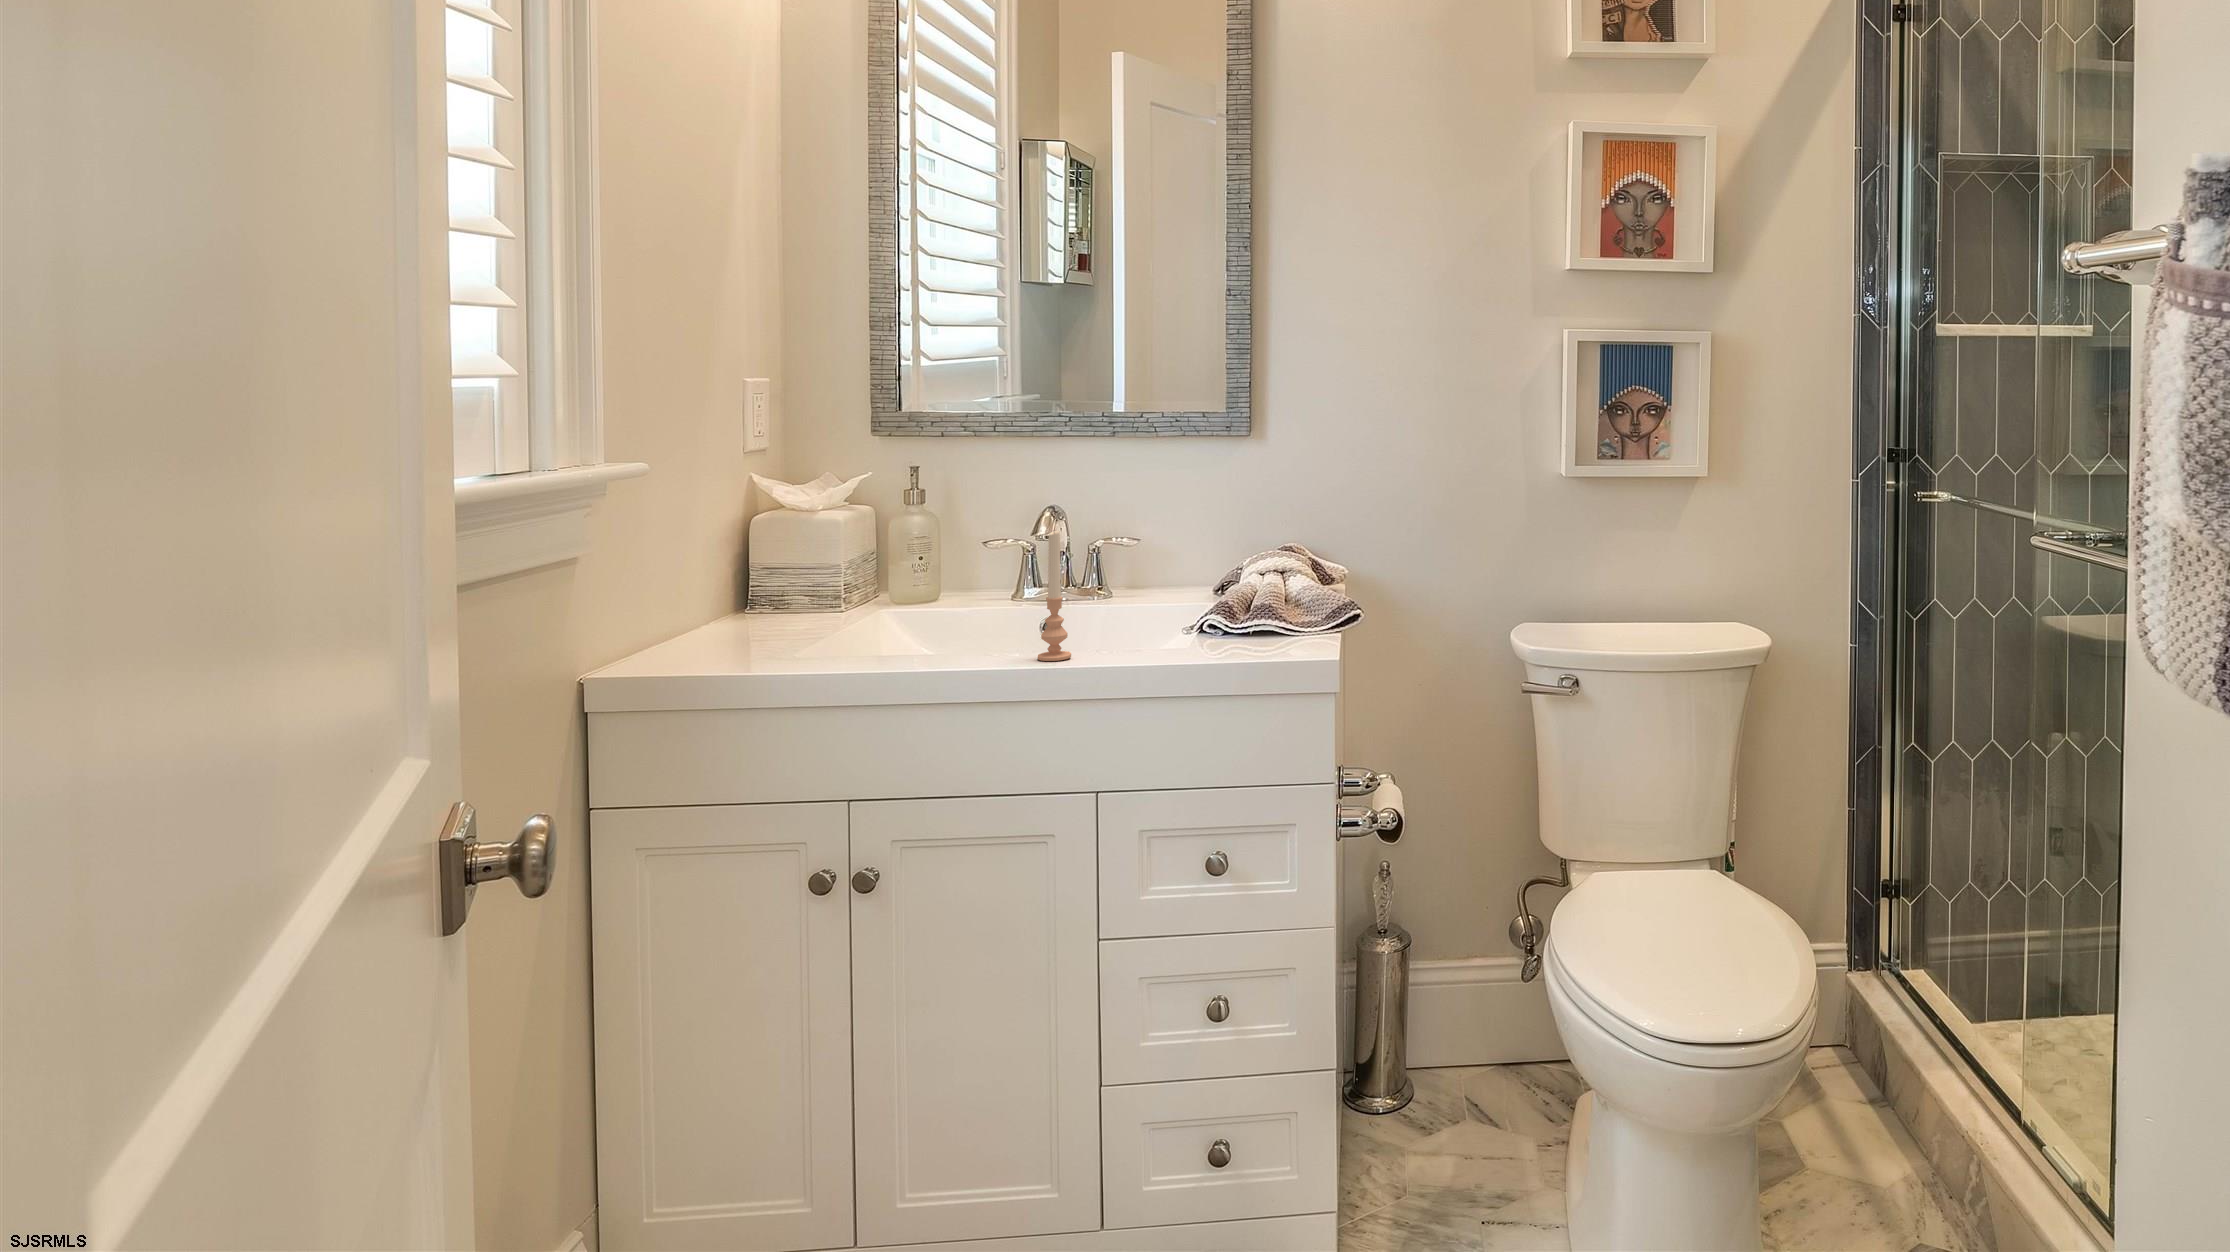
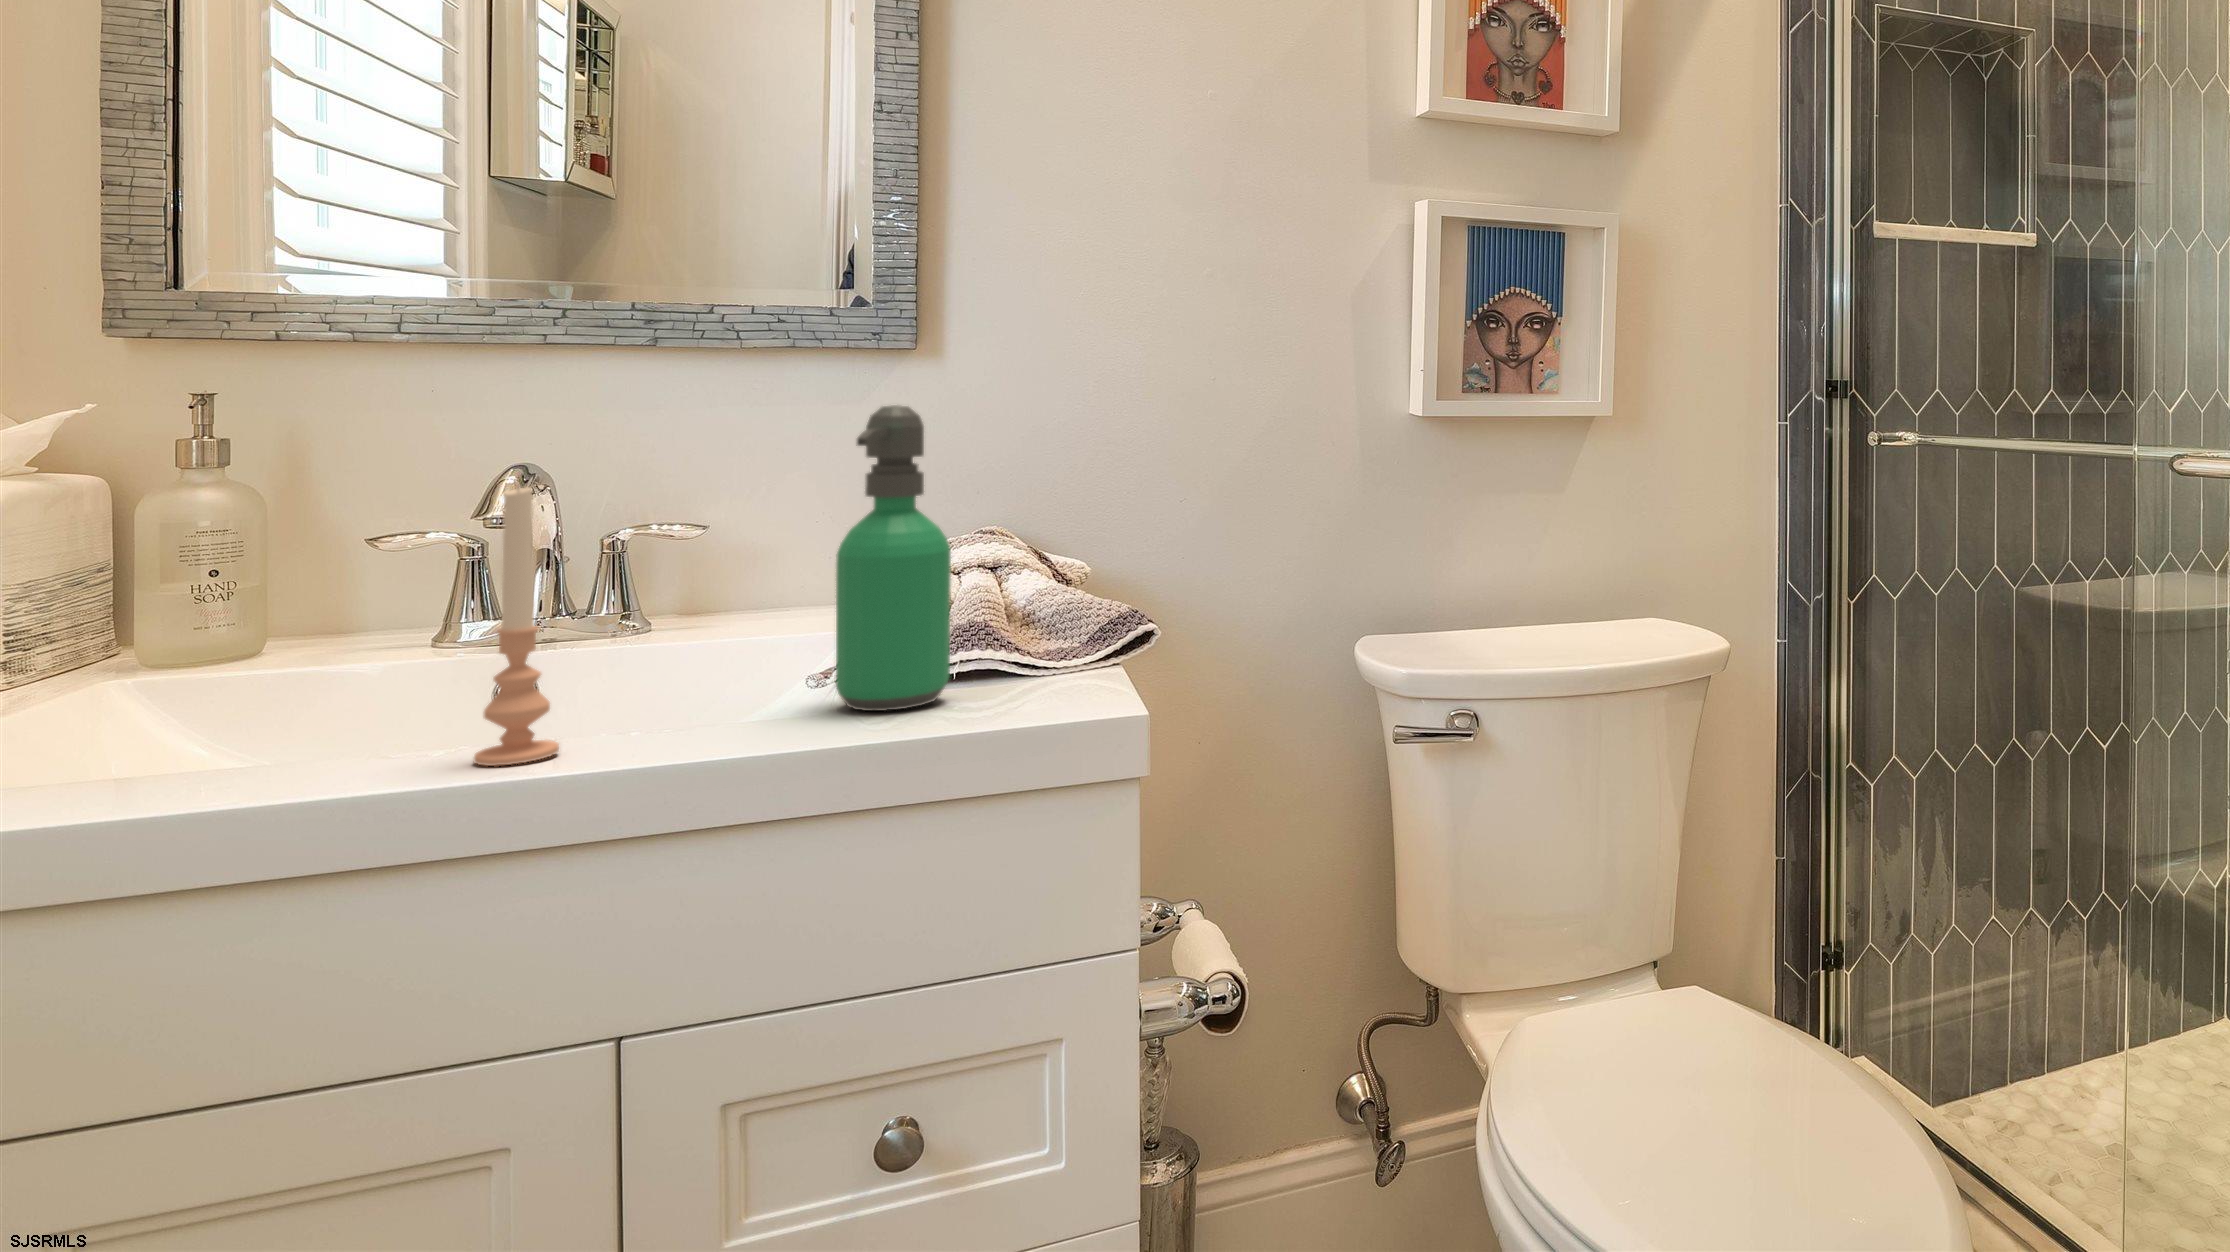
soap dispenser: none [1194,486,1251,649] -> present [836,405,951,711]

